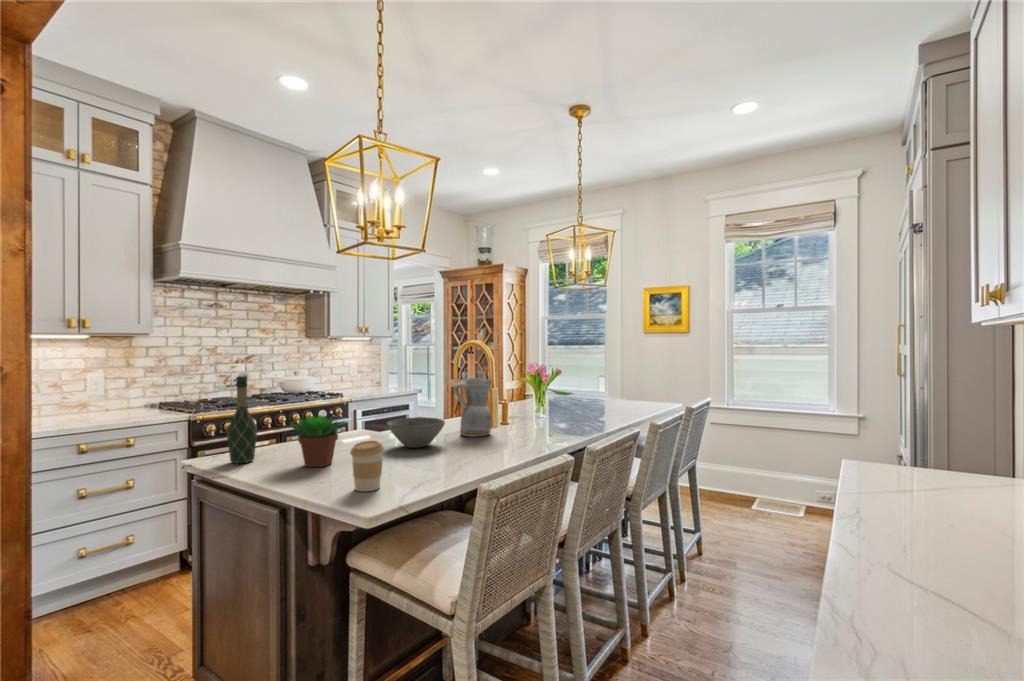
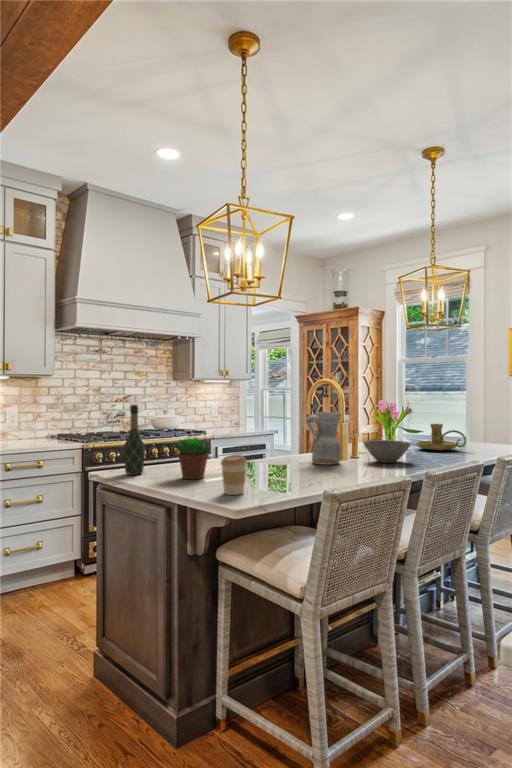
candle holder: none [566,385,615,412] -> present [416,424,466,451]
bowl: present [387,417,445,448] -> present [363,440,410,463]

